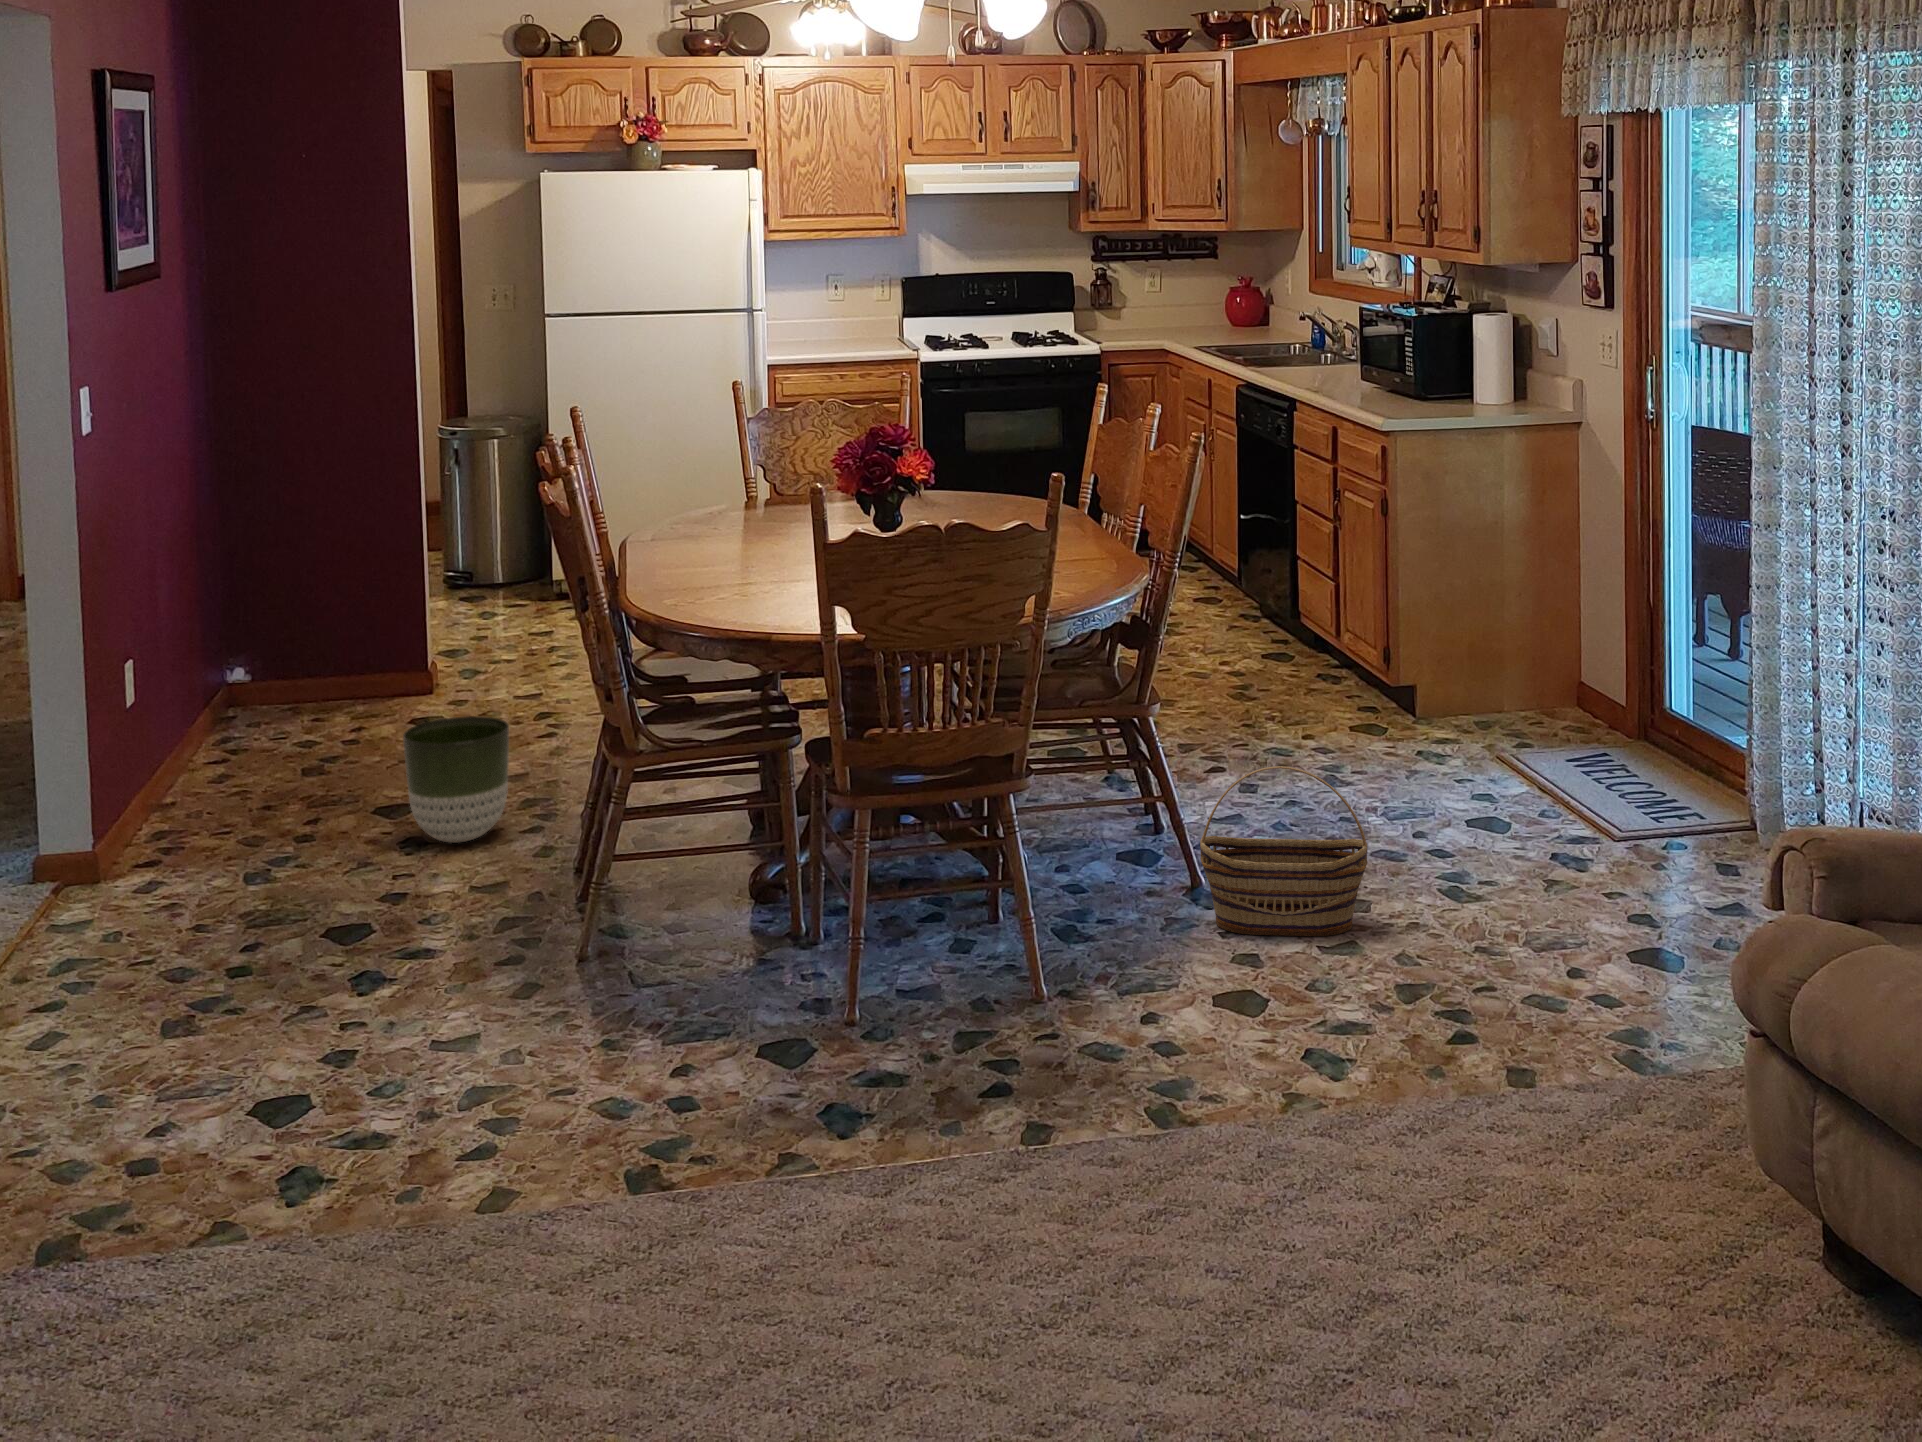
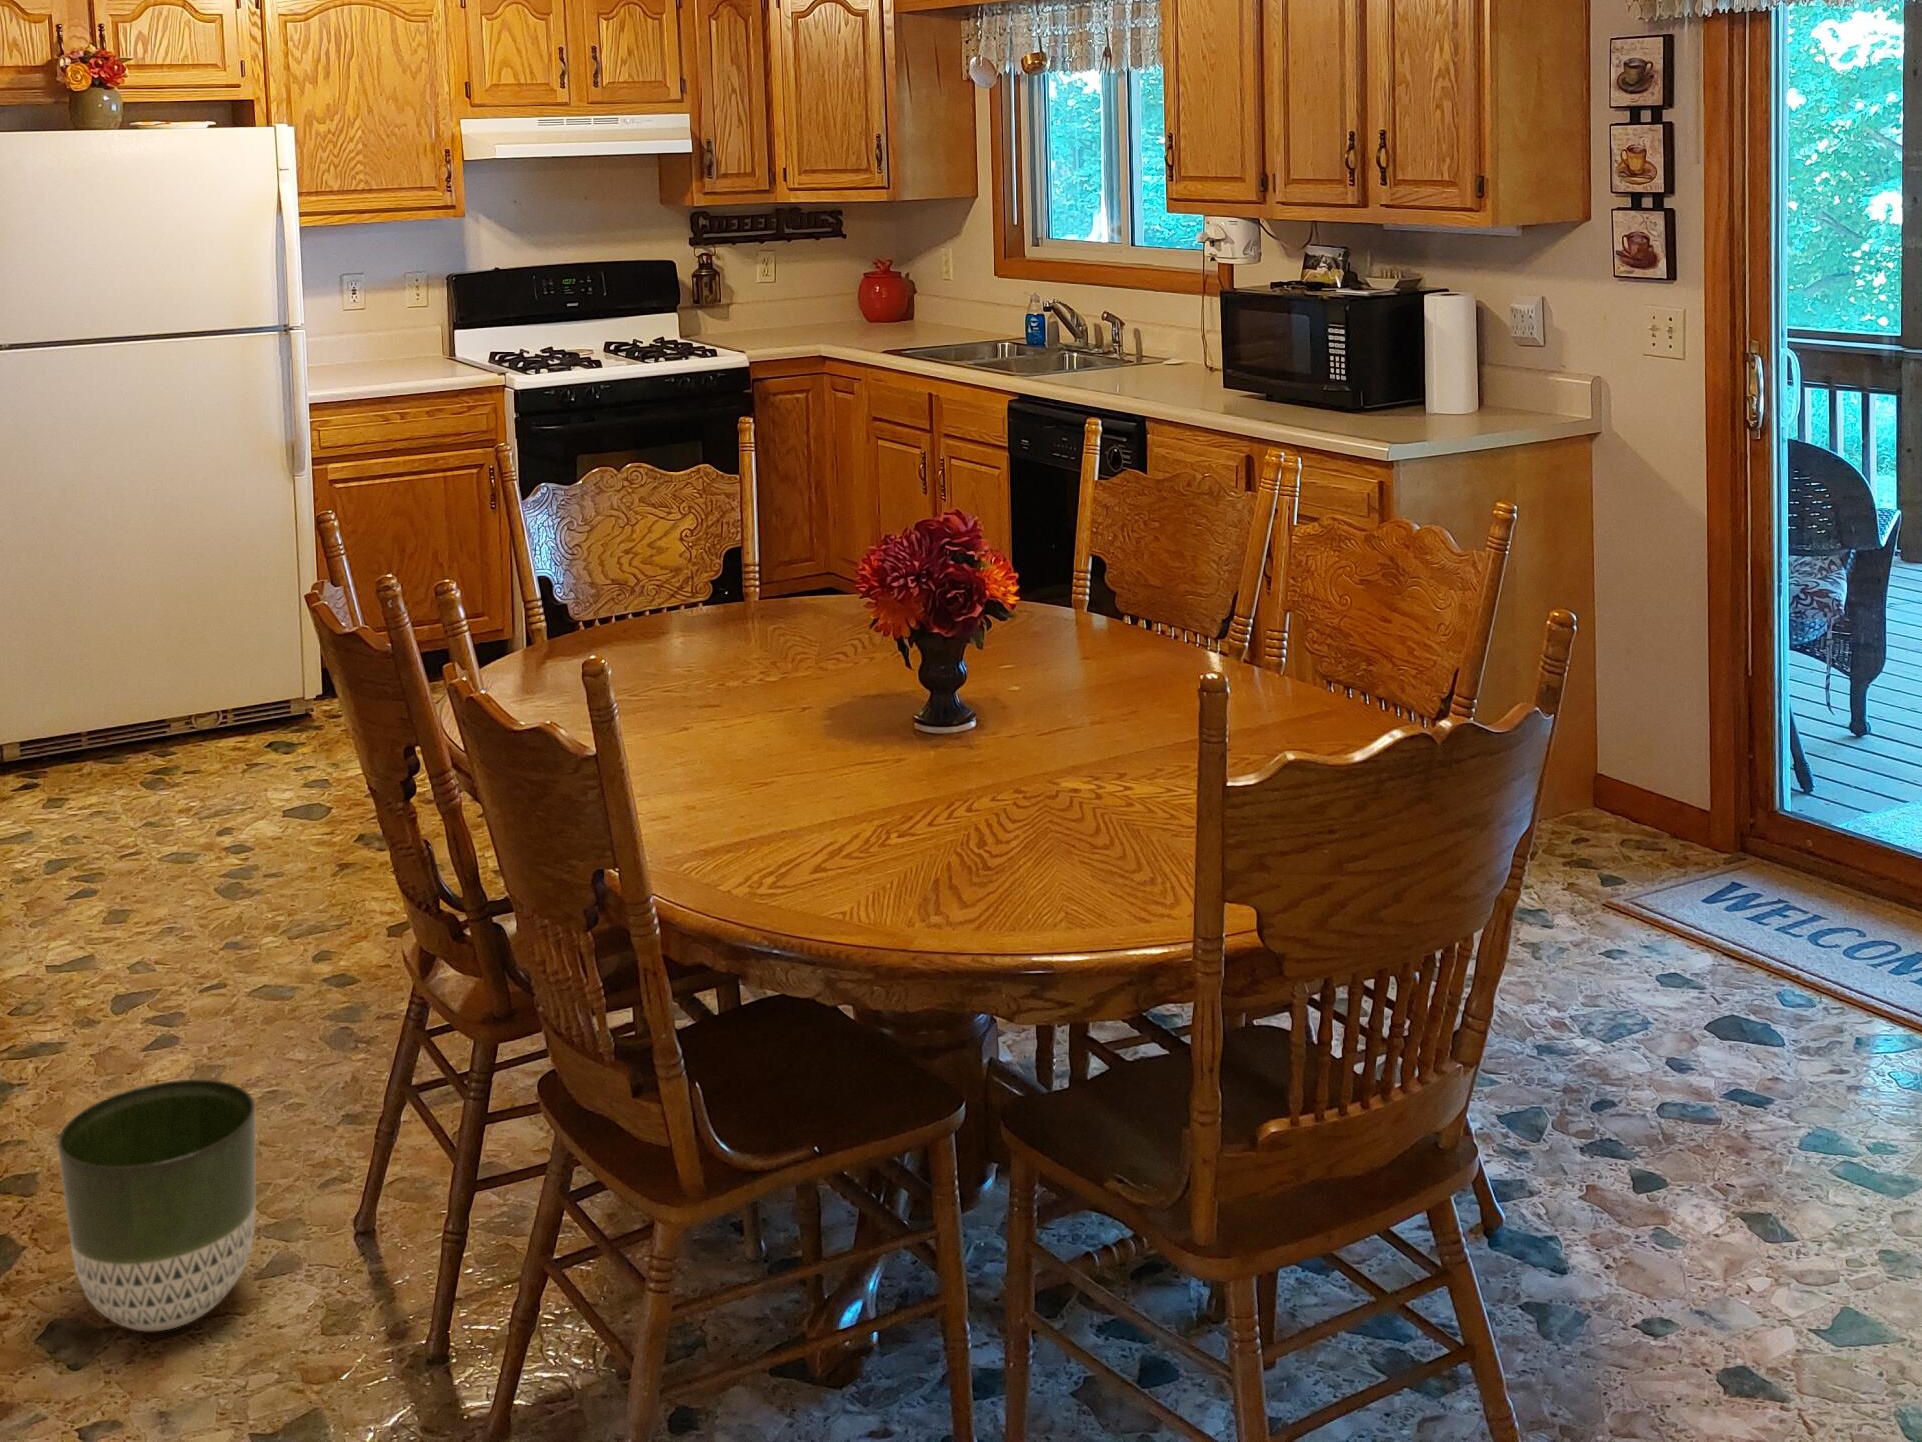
basket: present [1200,766,1367,936] -> none [1579,1017,1826,1295]

